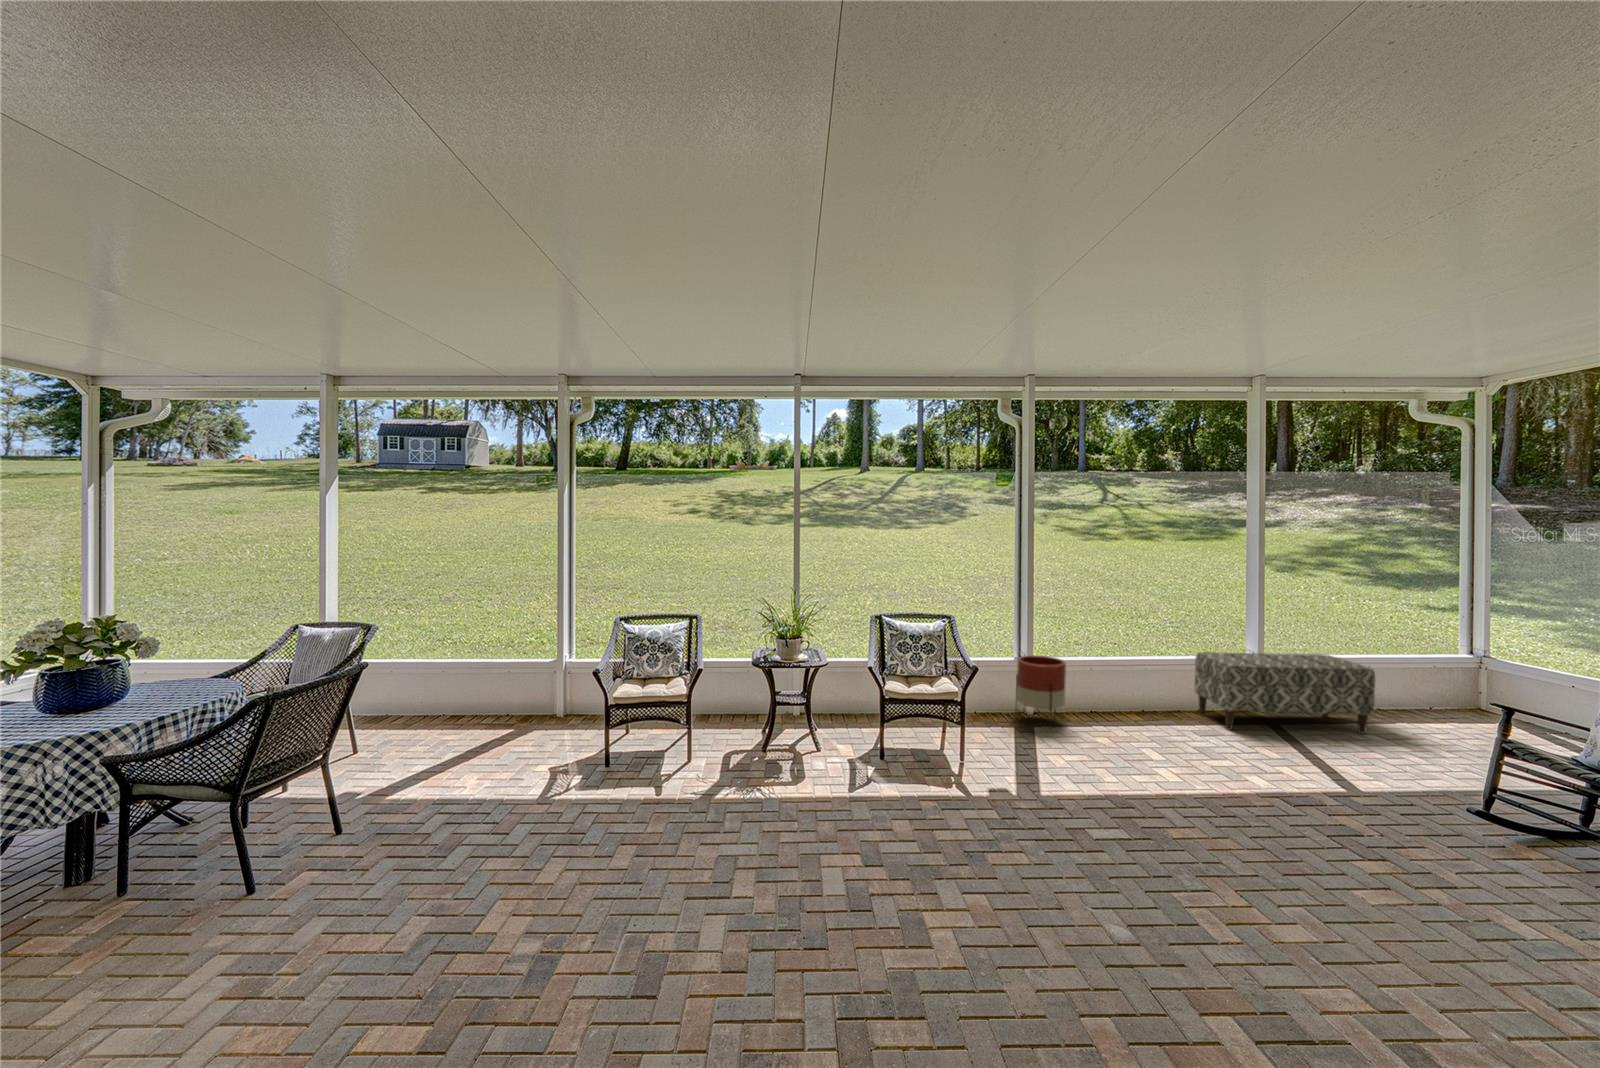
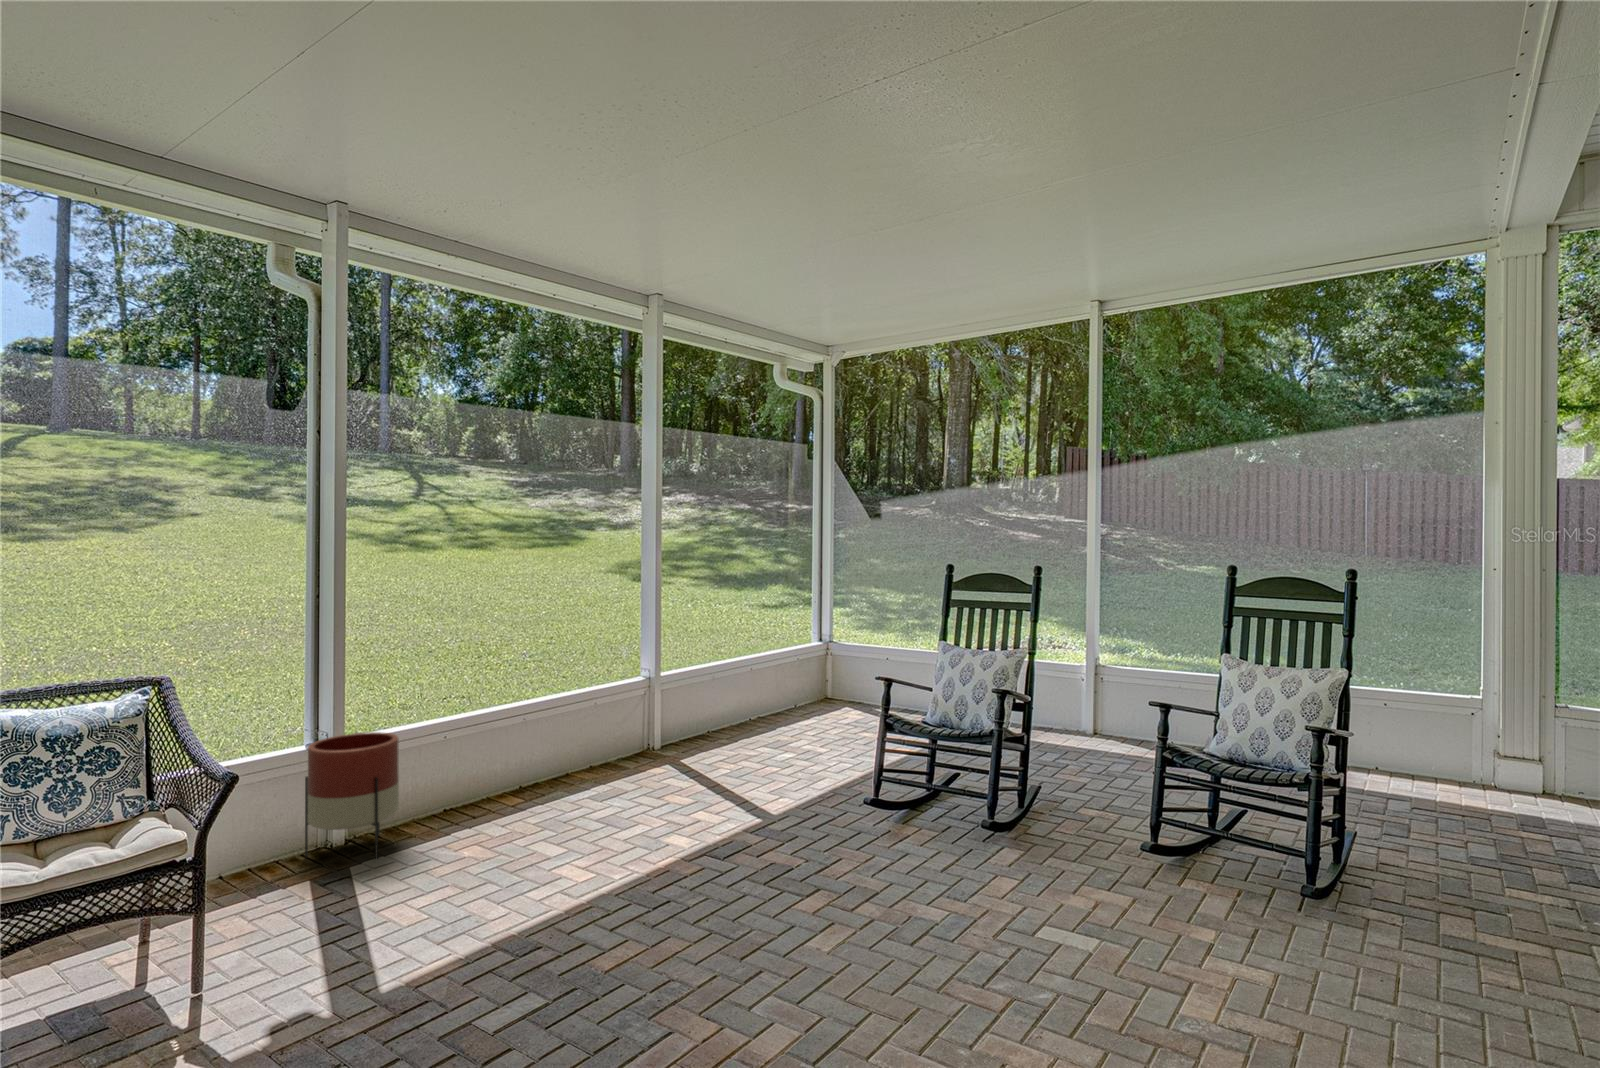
bench: present [1195,652,1375,734] -> none [571,668,750,784]

